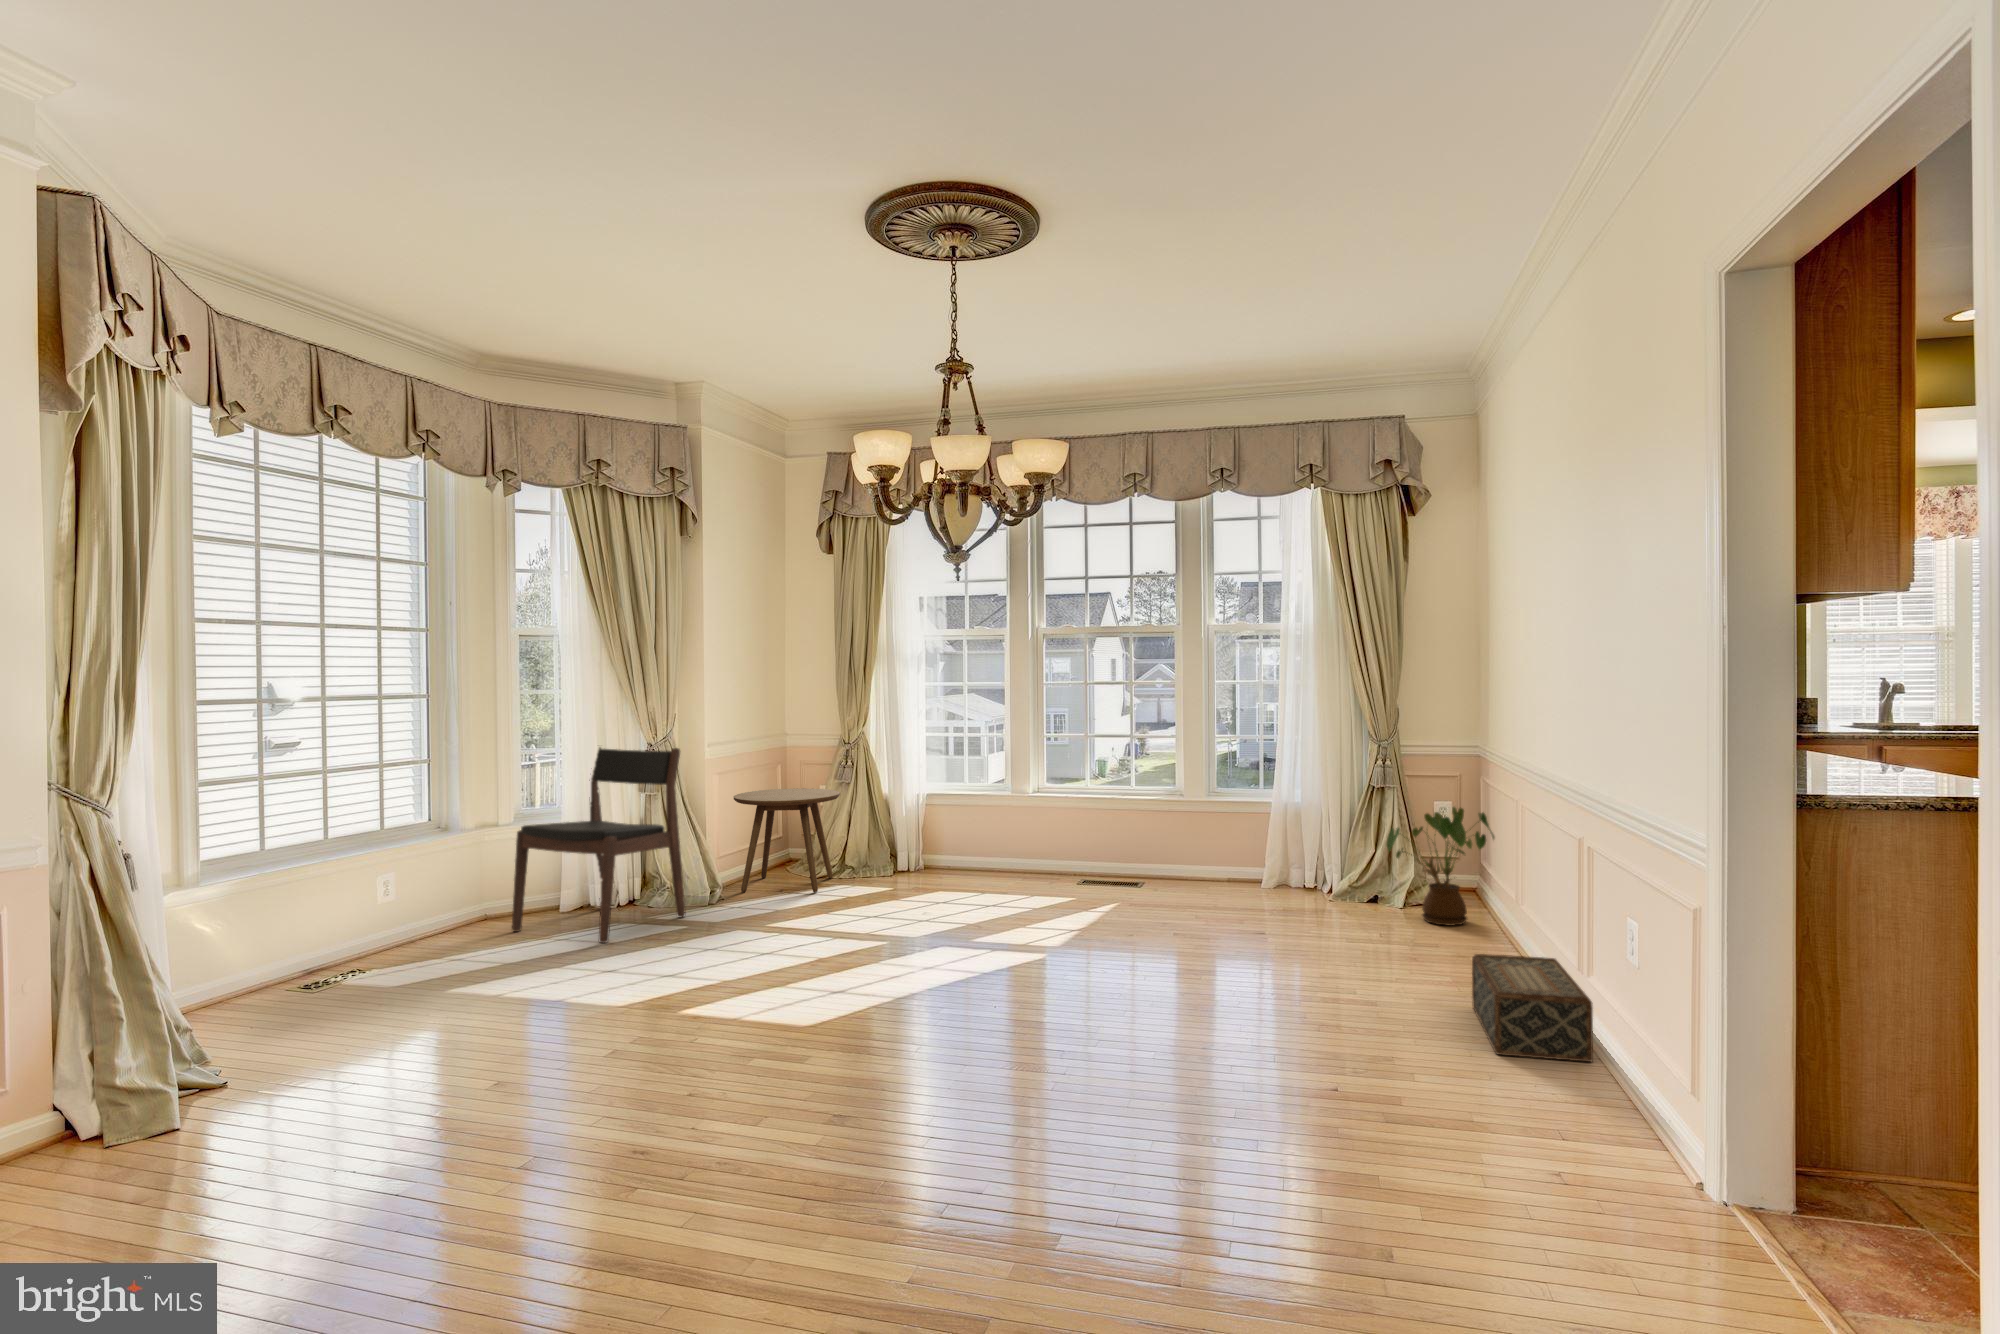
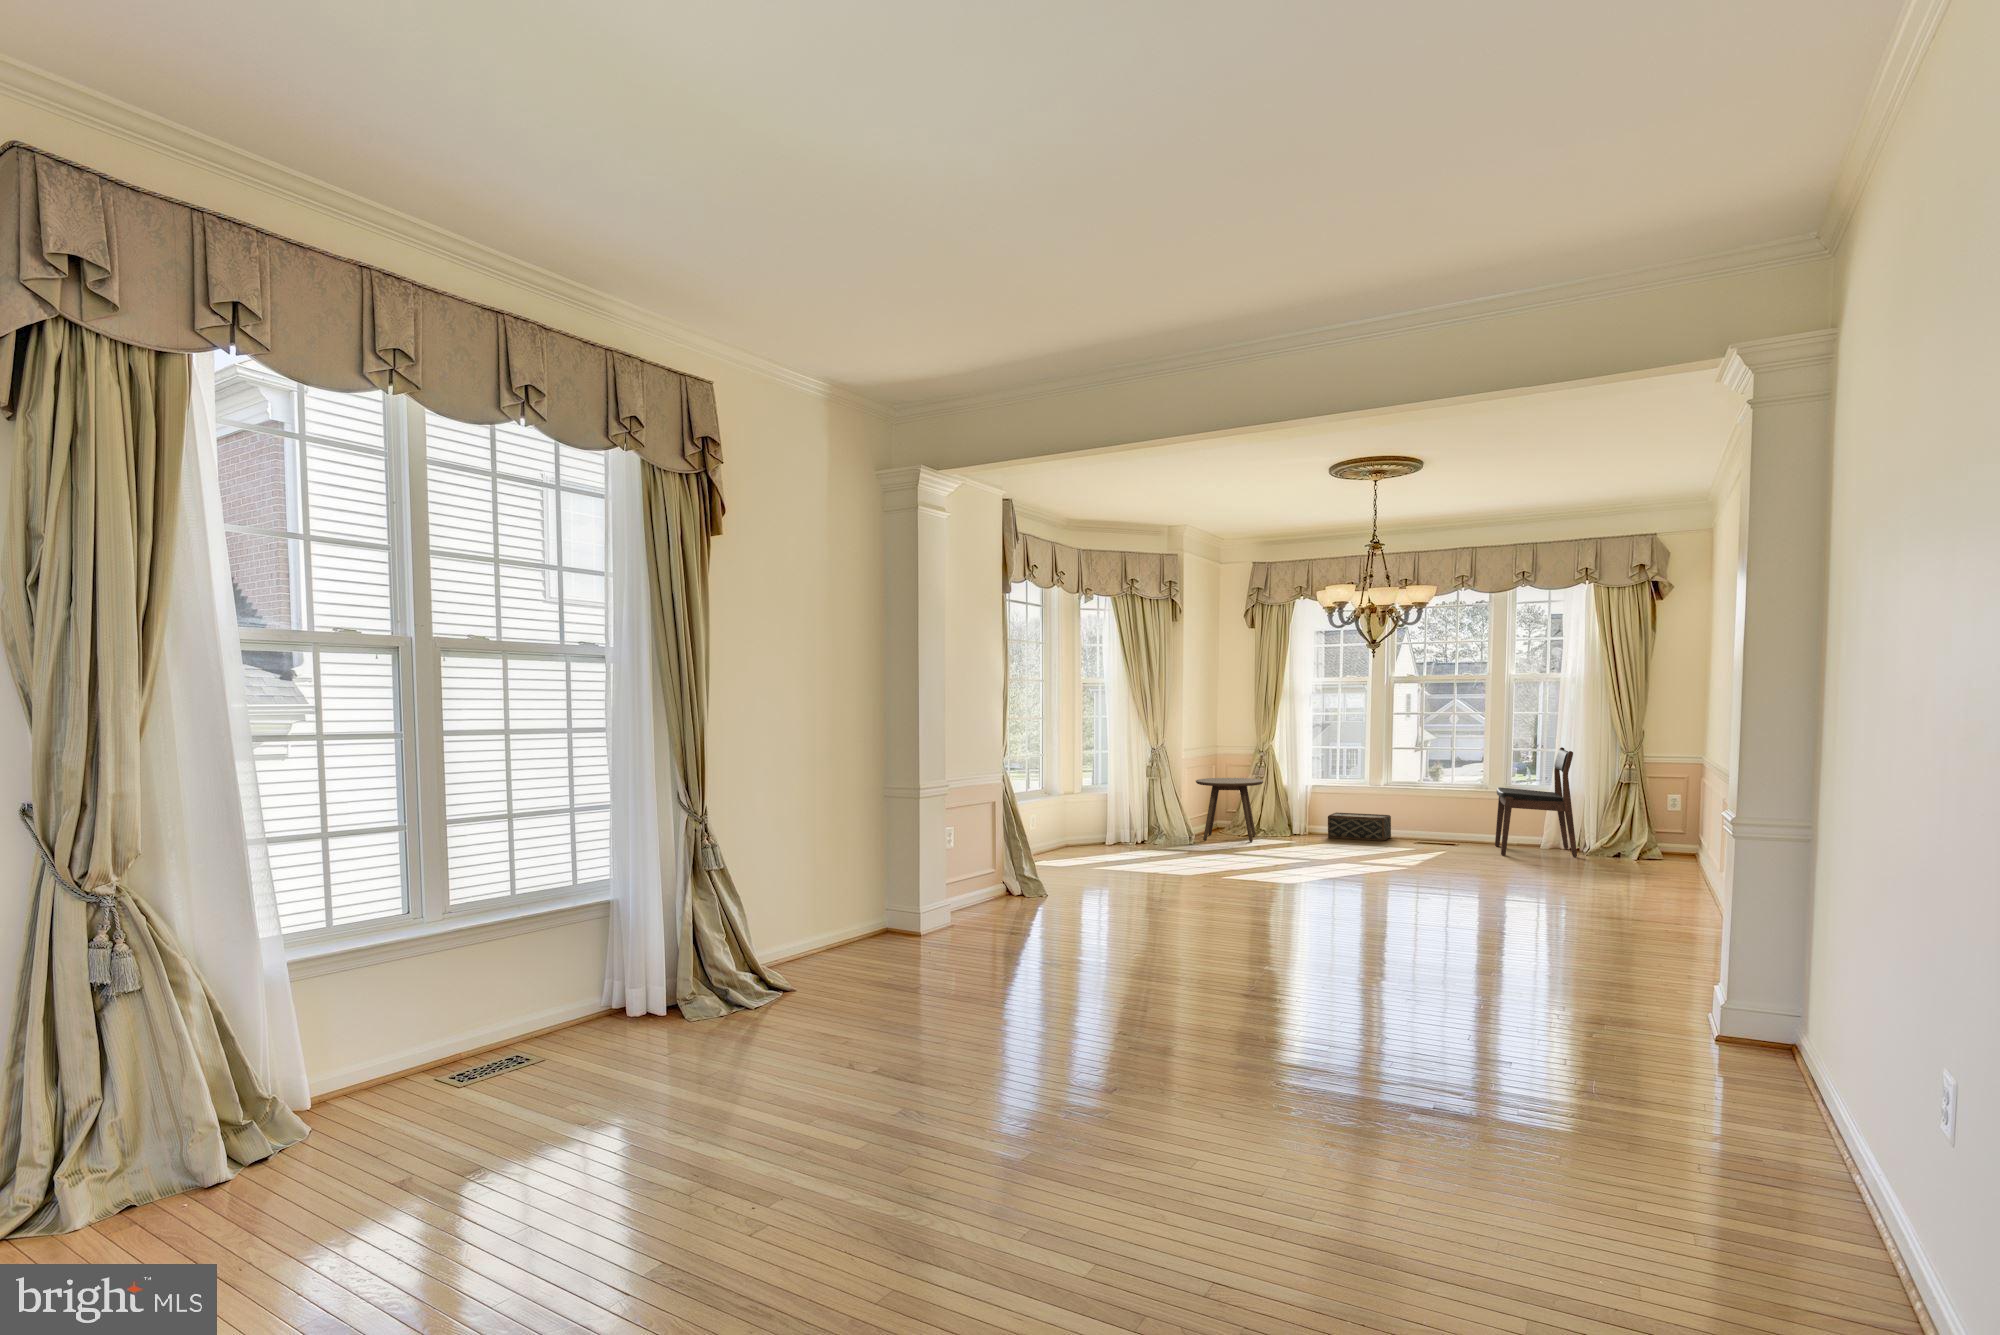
dining chair: present [512,748,685,943] -> present [1495,747,1577,857]
house plant: present [1386,807,1494,926] -> none [1628,793,1698,866]
woven basket: present [1472,954,1593,1062] -> present [1328,813,1391,841]

